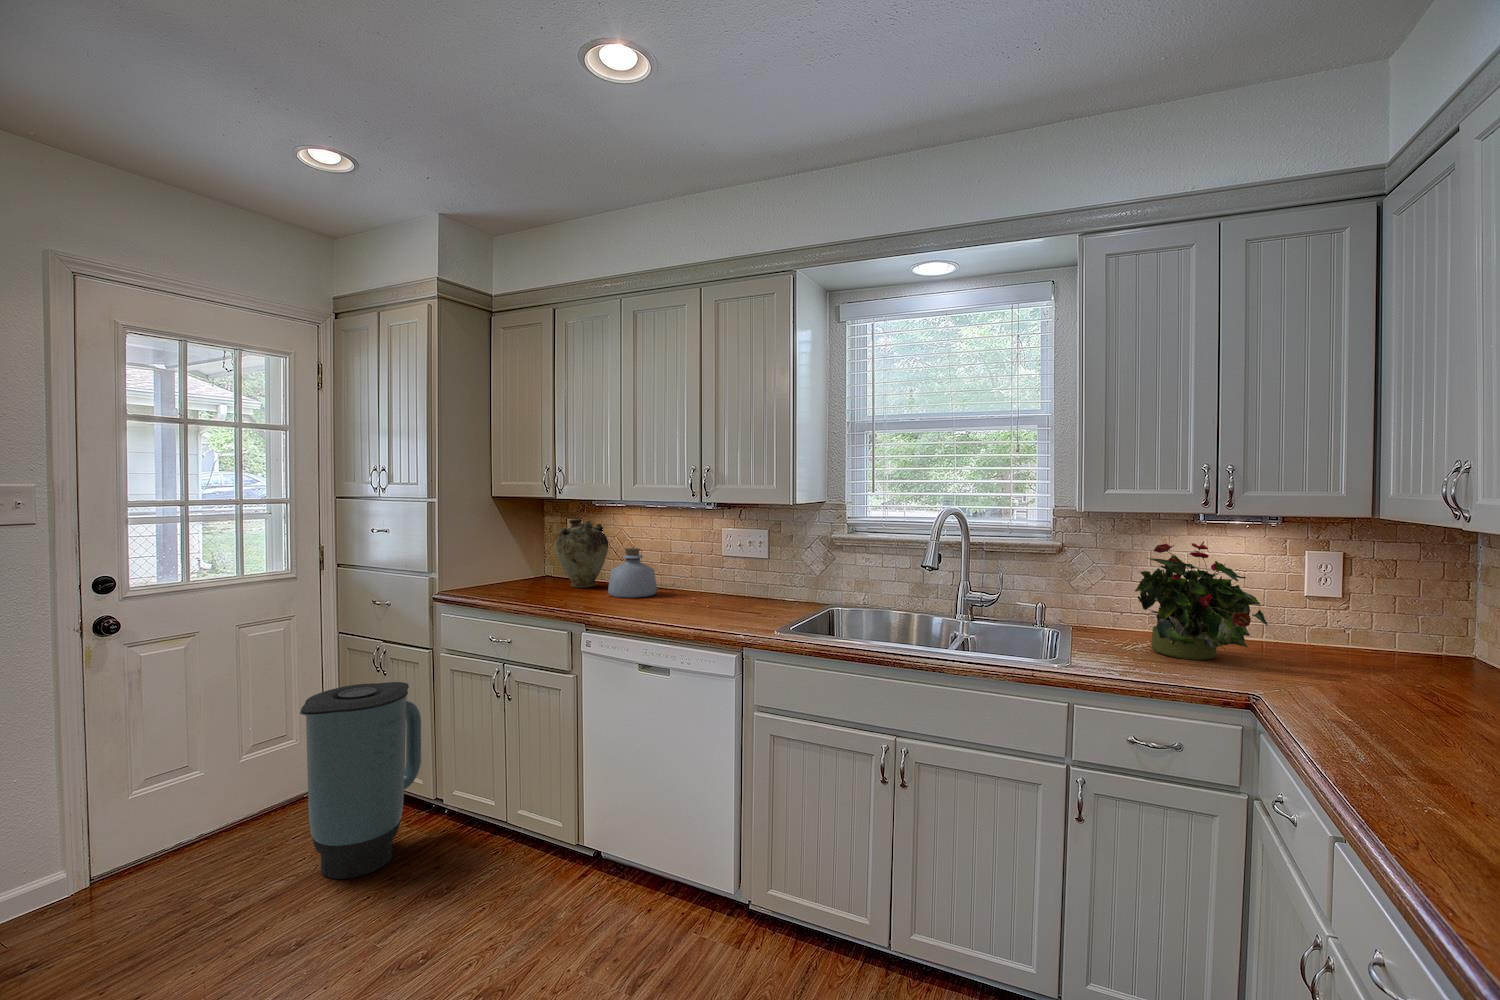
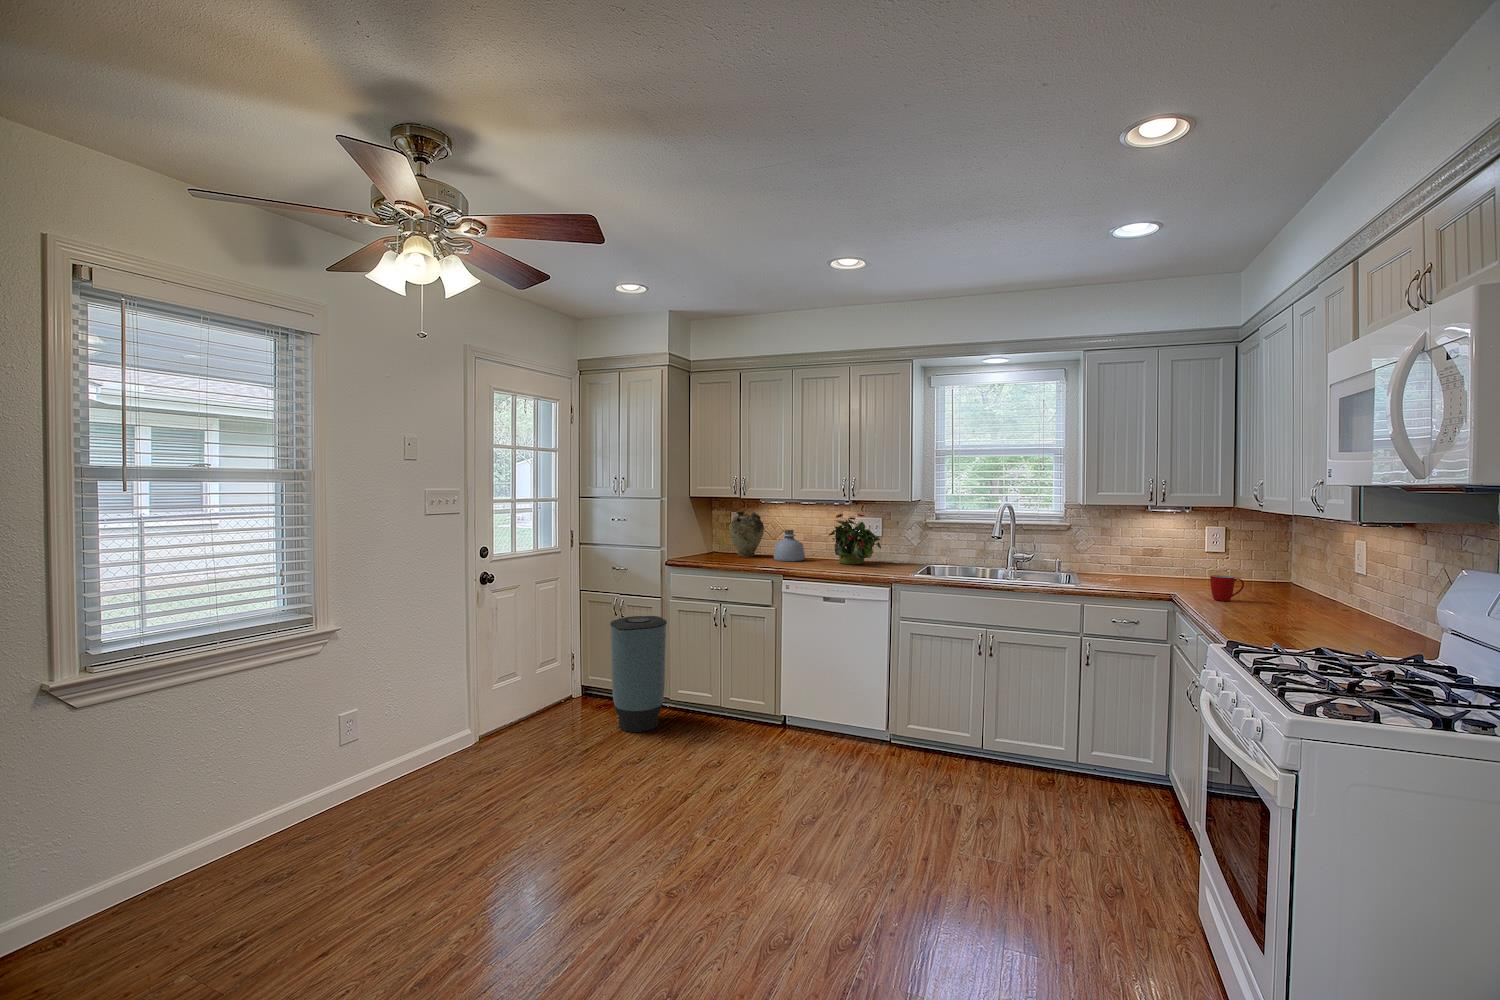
potted plant: present [1135,542,1268,660] -> present [829,514,881,565]
mug: none [1339,661,1420,722] -> present [1210,575,1244,601]

